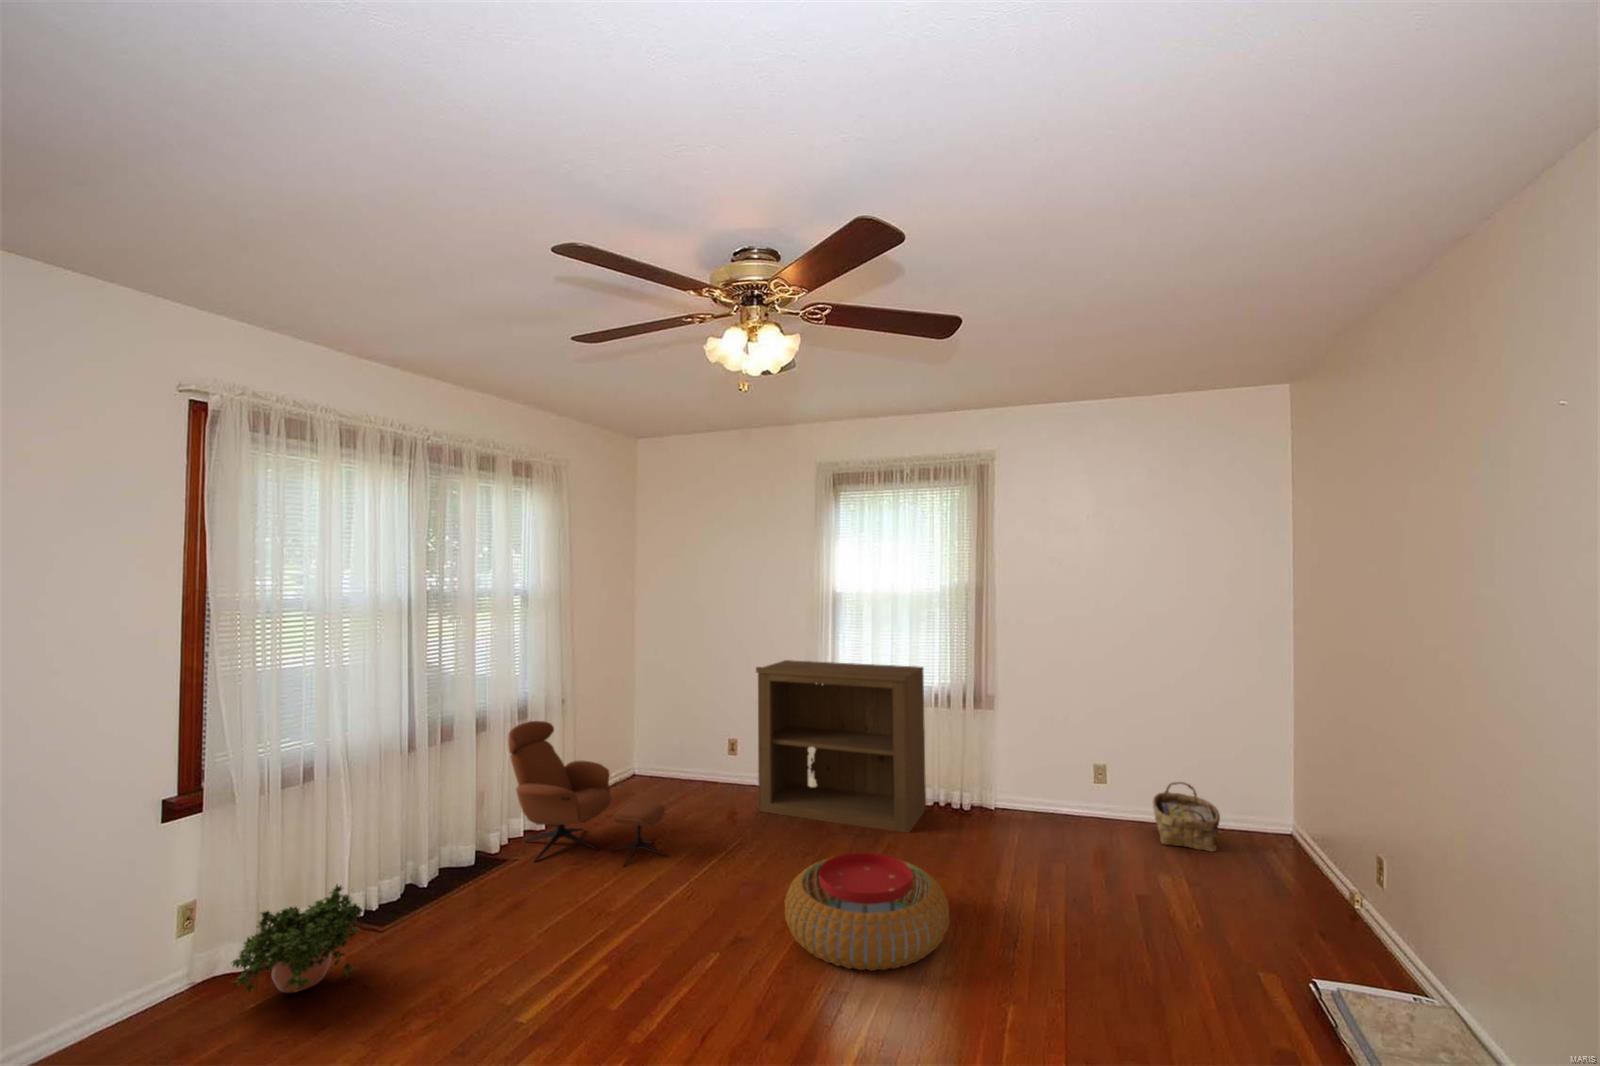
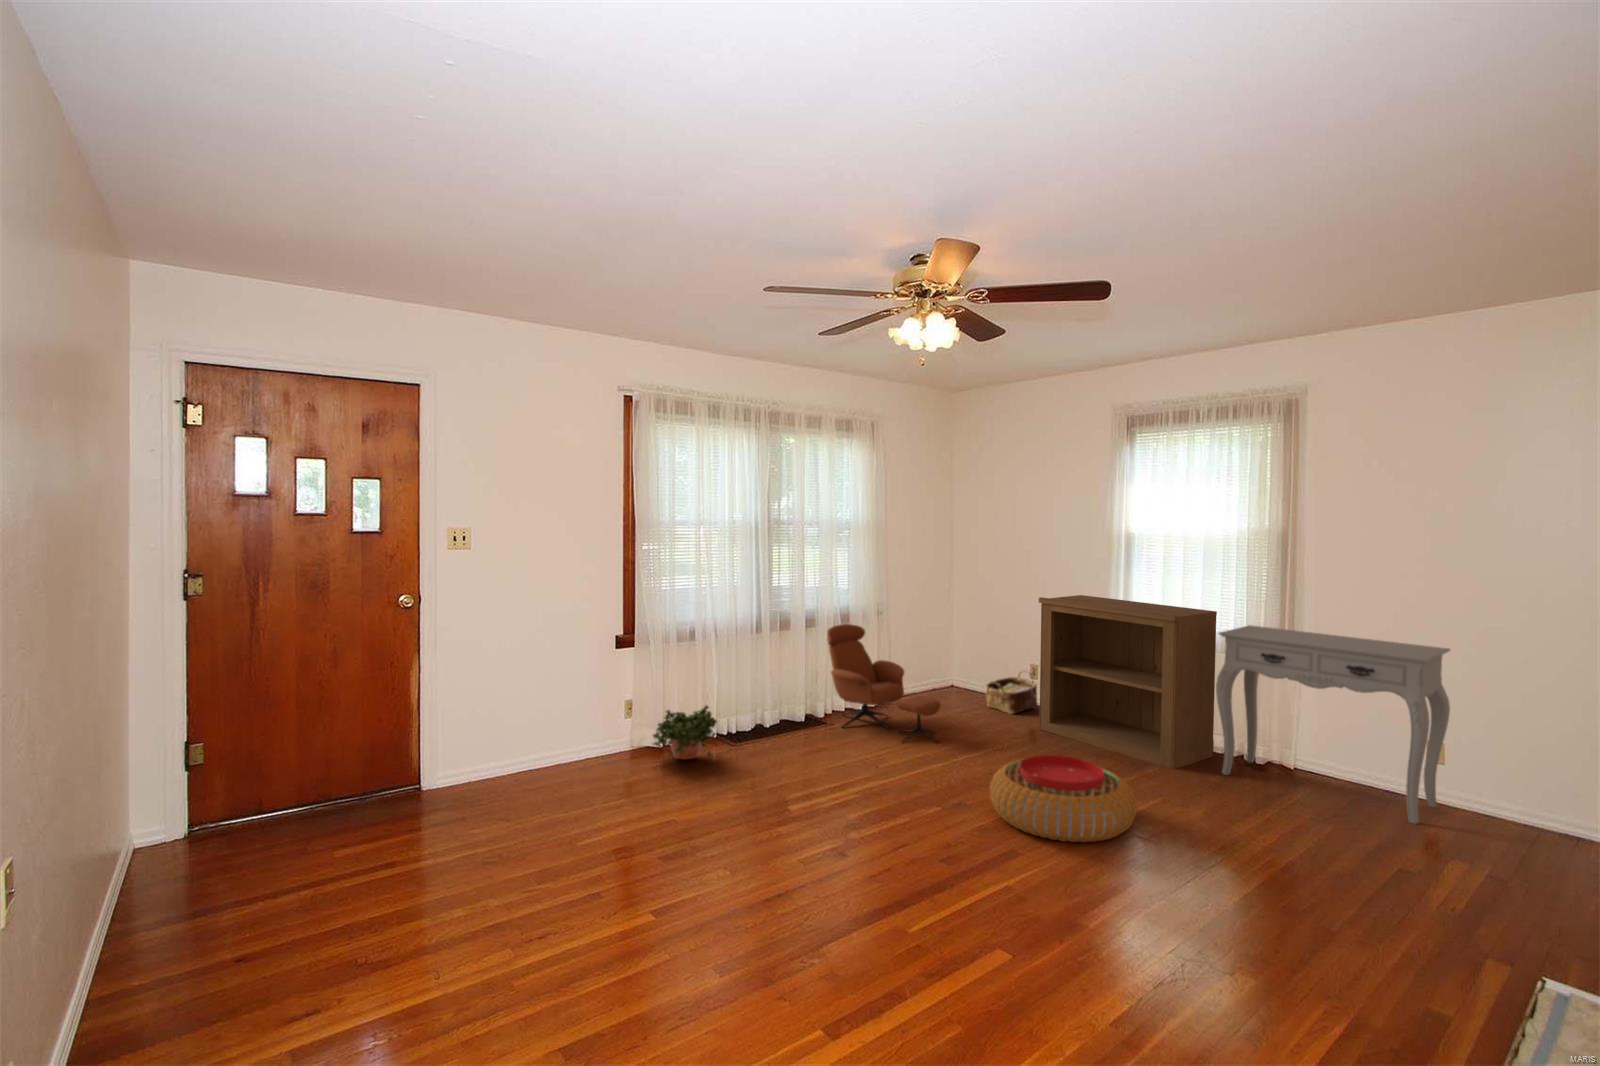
console table: none [941,677,1122,846] -> present [1216,625,1450,824]
woven basket: present [1153,782,1220,852] -> present [985,670,1038,714]

